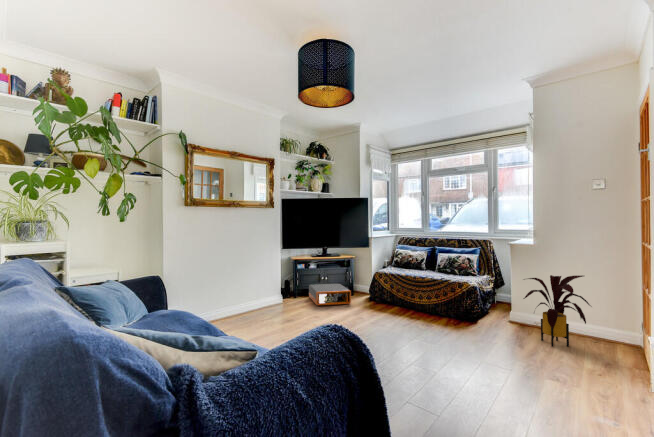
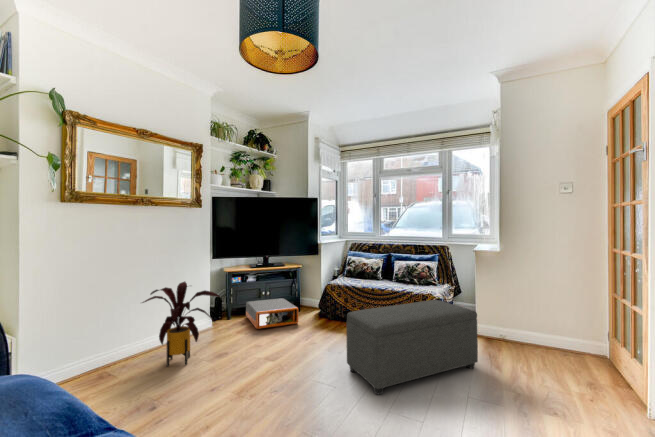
house plant: present [523,275,590,347] -> present [142,281,220,367]
ottoman: none [385,286,500,353] -> present [346,300,478,395]

